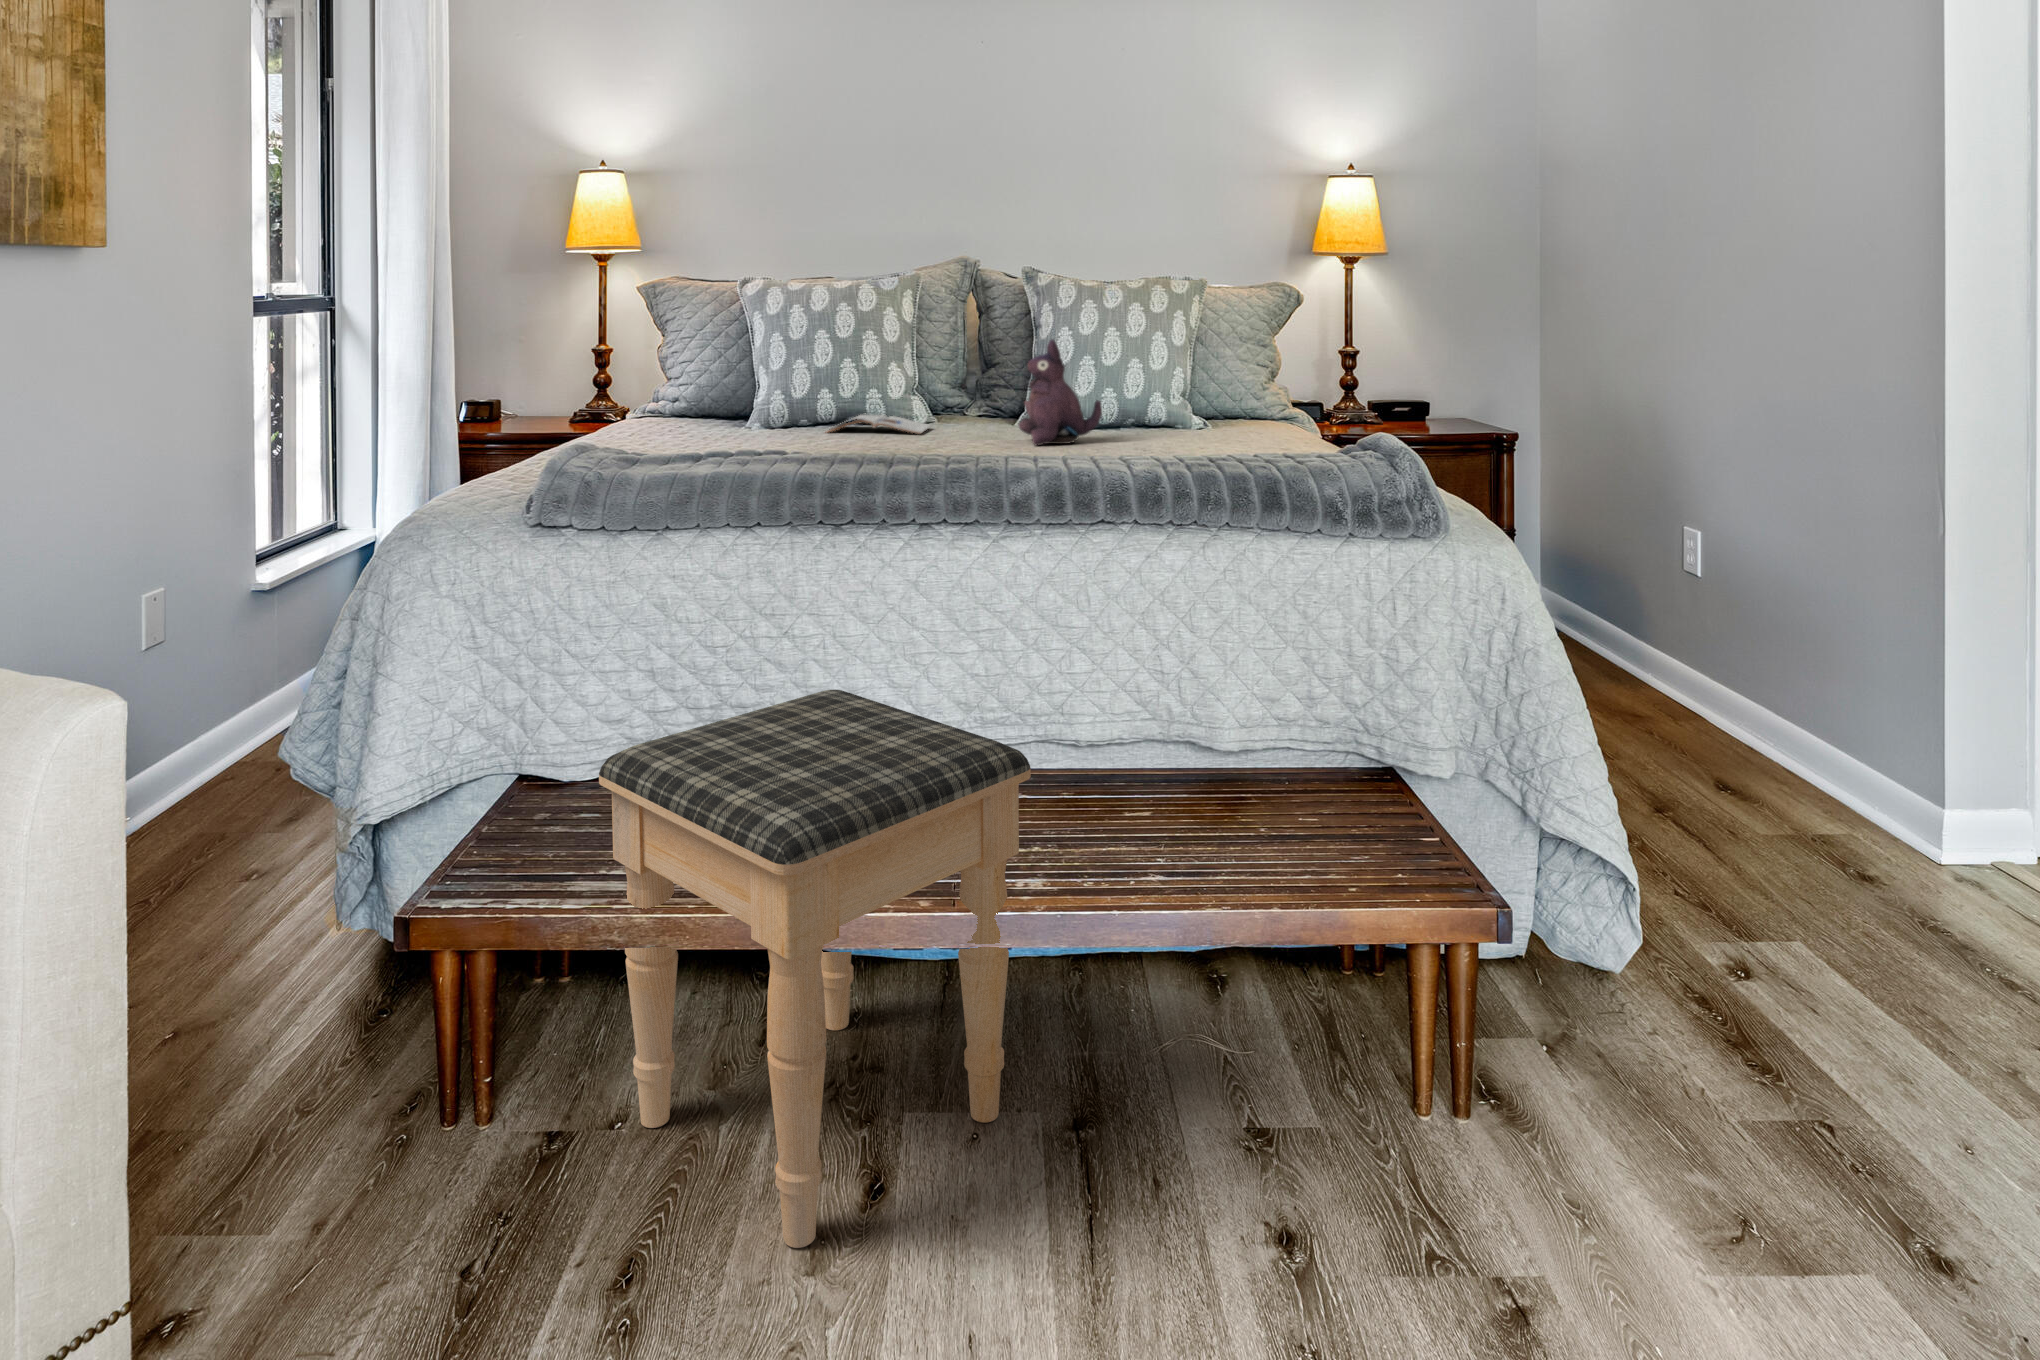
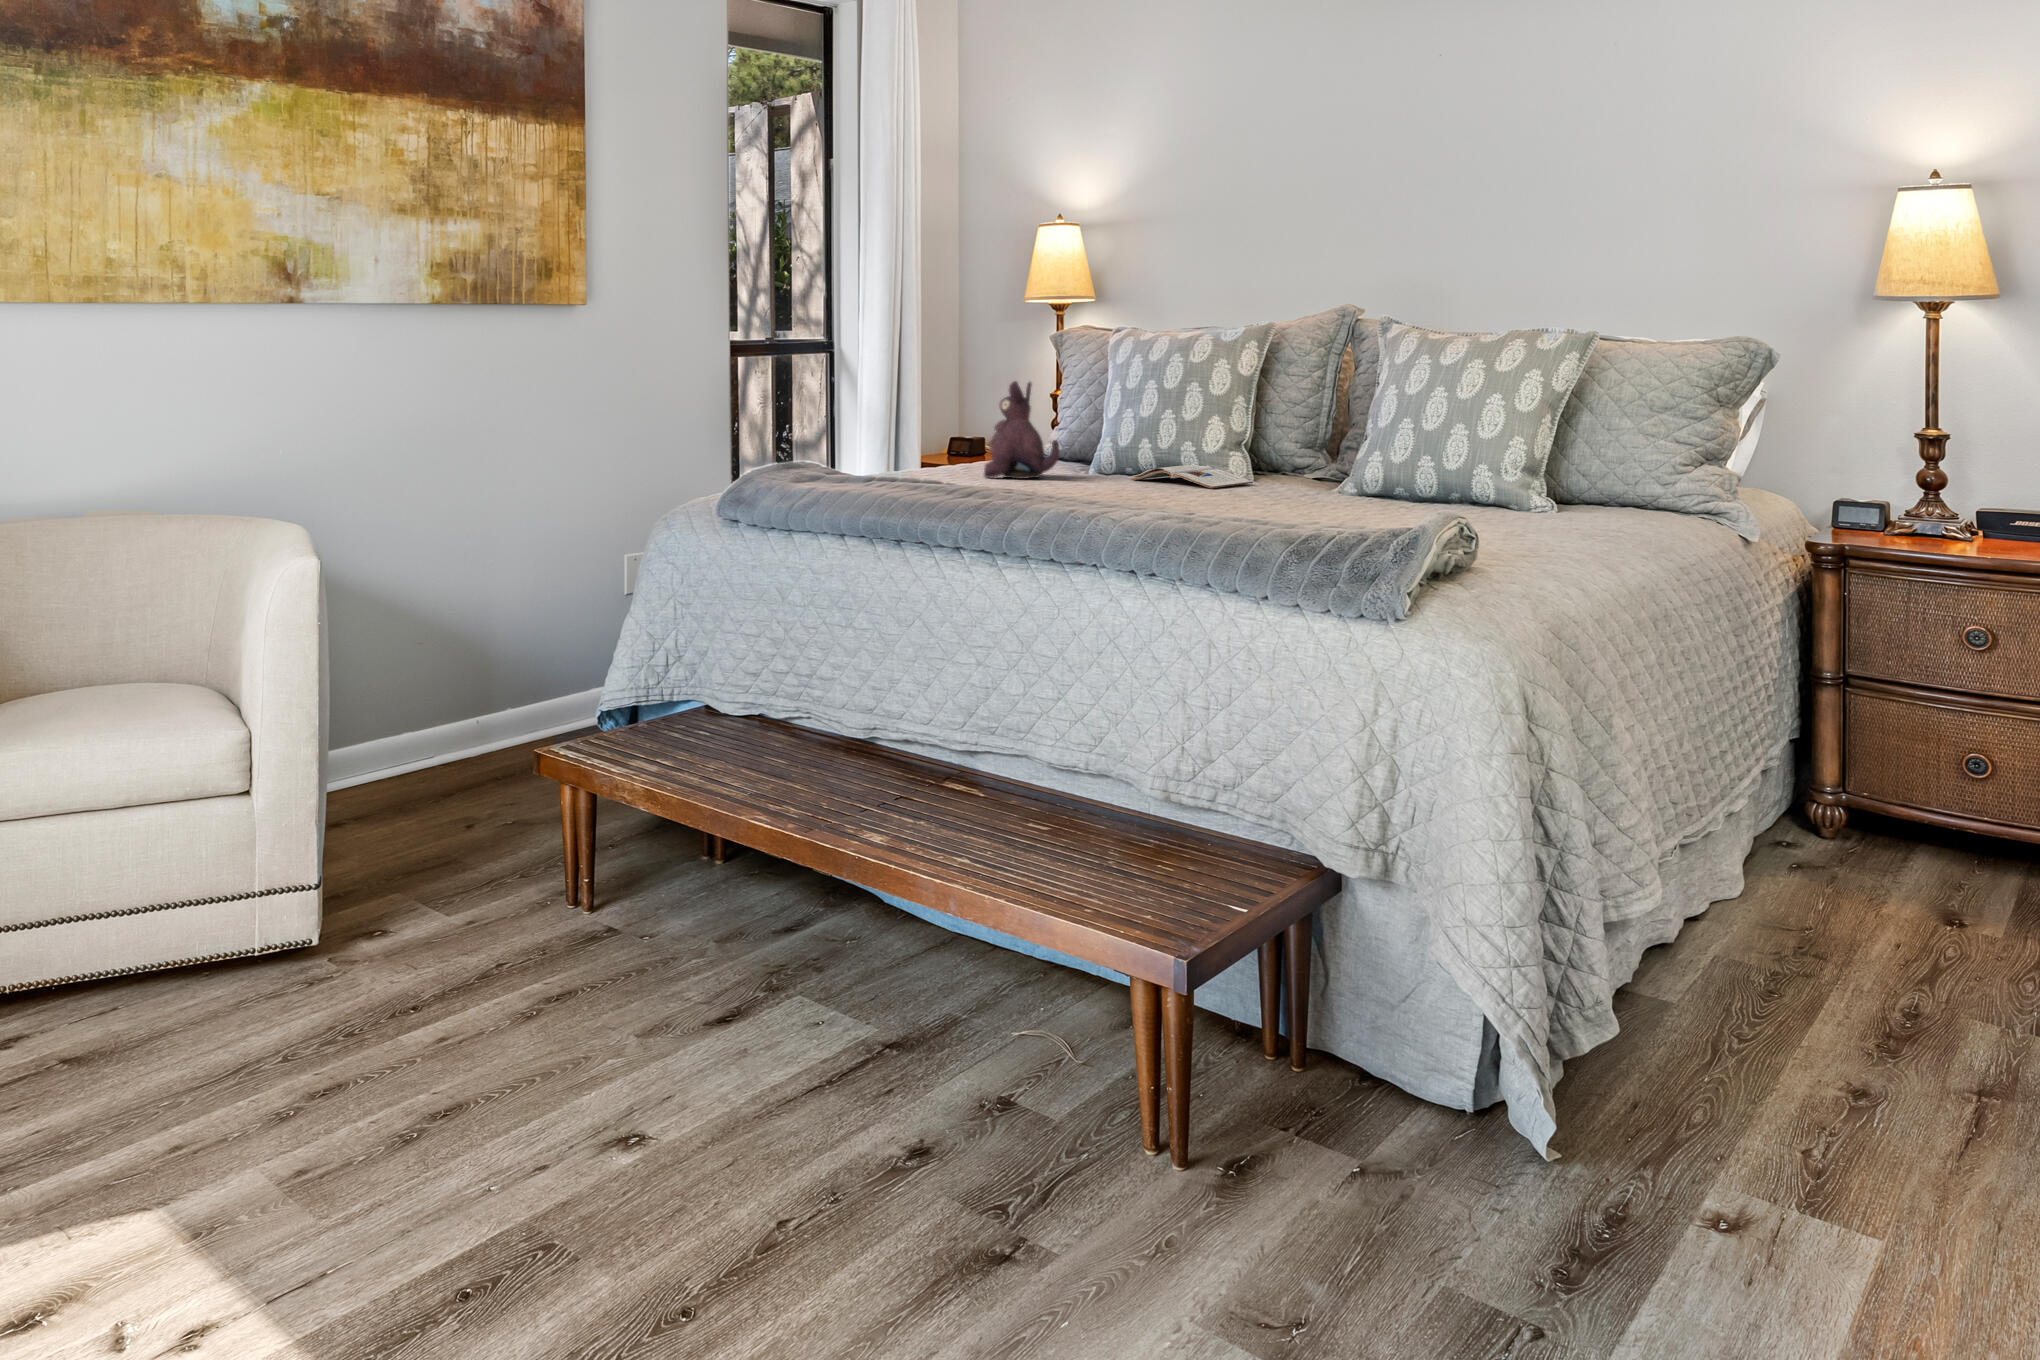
plush toy: present [1019,339,1102,446] -> present [984,381,1060,479]
footstool: present [599,690,1031,1248] -> none [594,673,853,1037]

